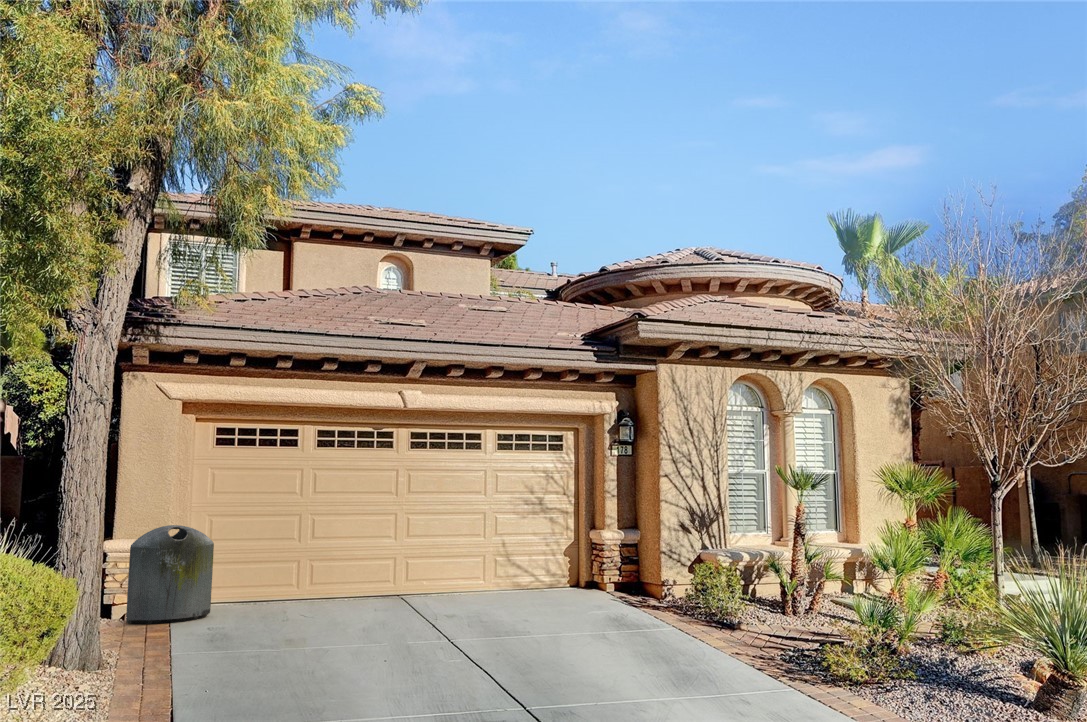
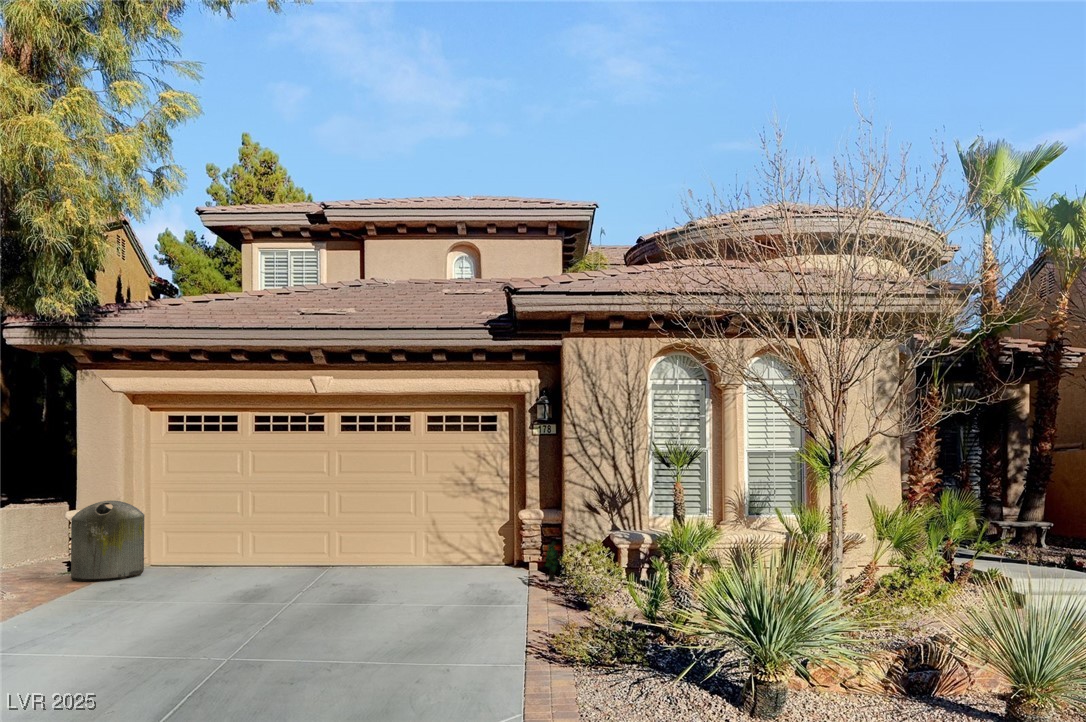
decorative plant: none [648,558,671,598] -> present [543,541,562,581]

